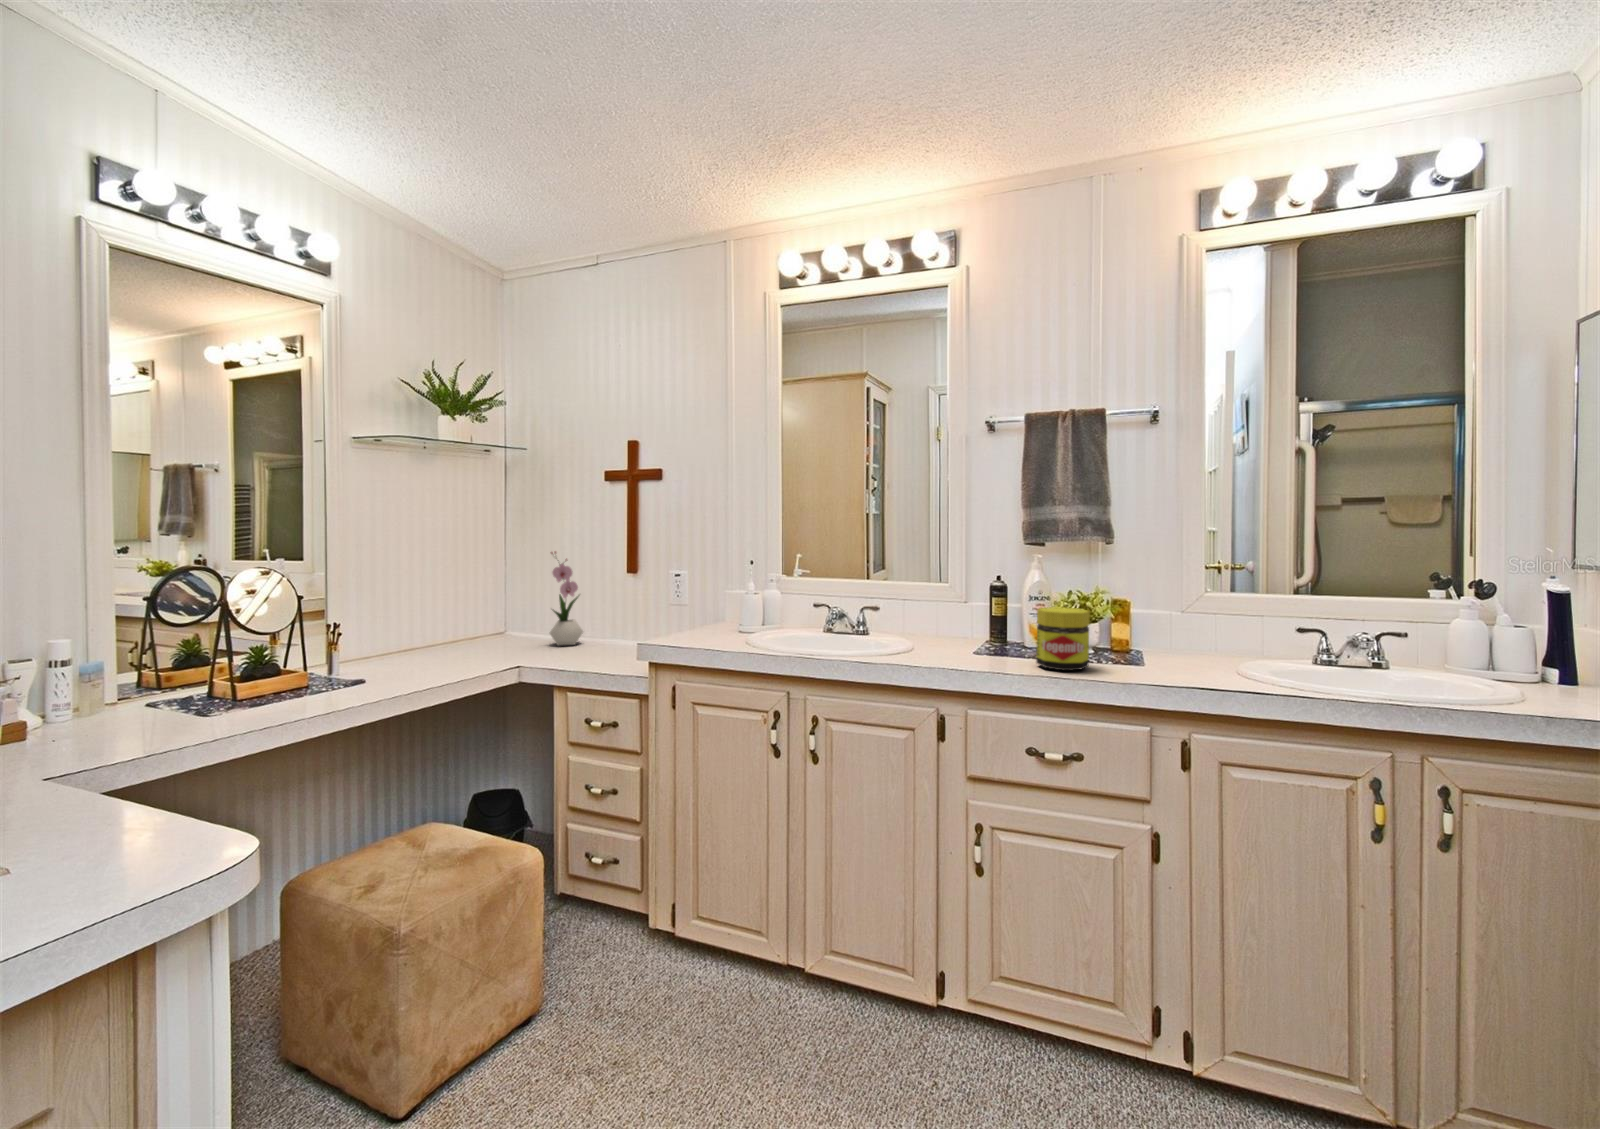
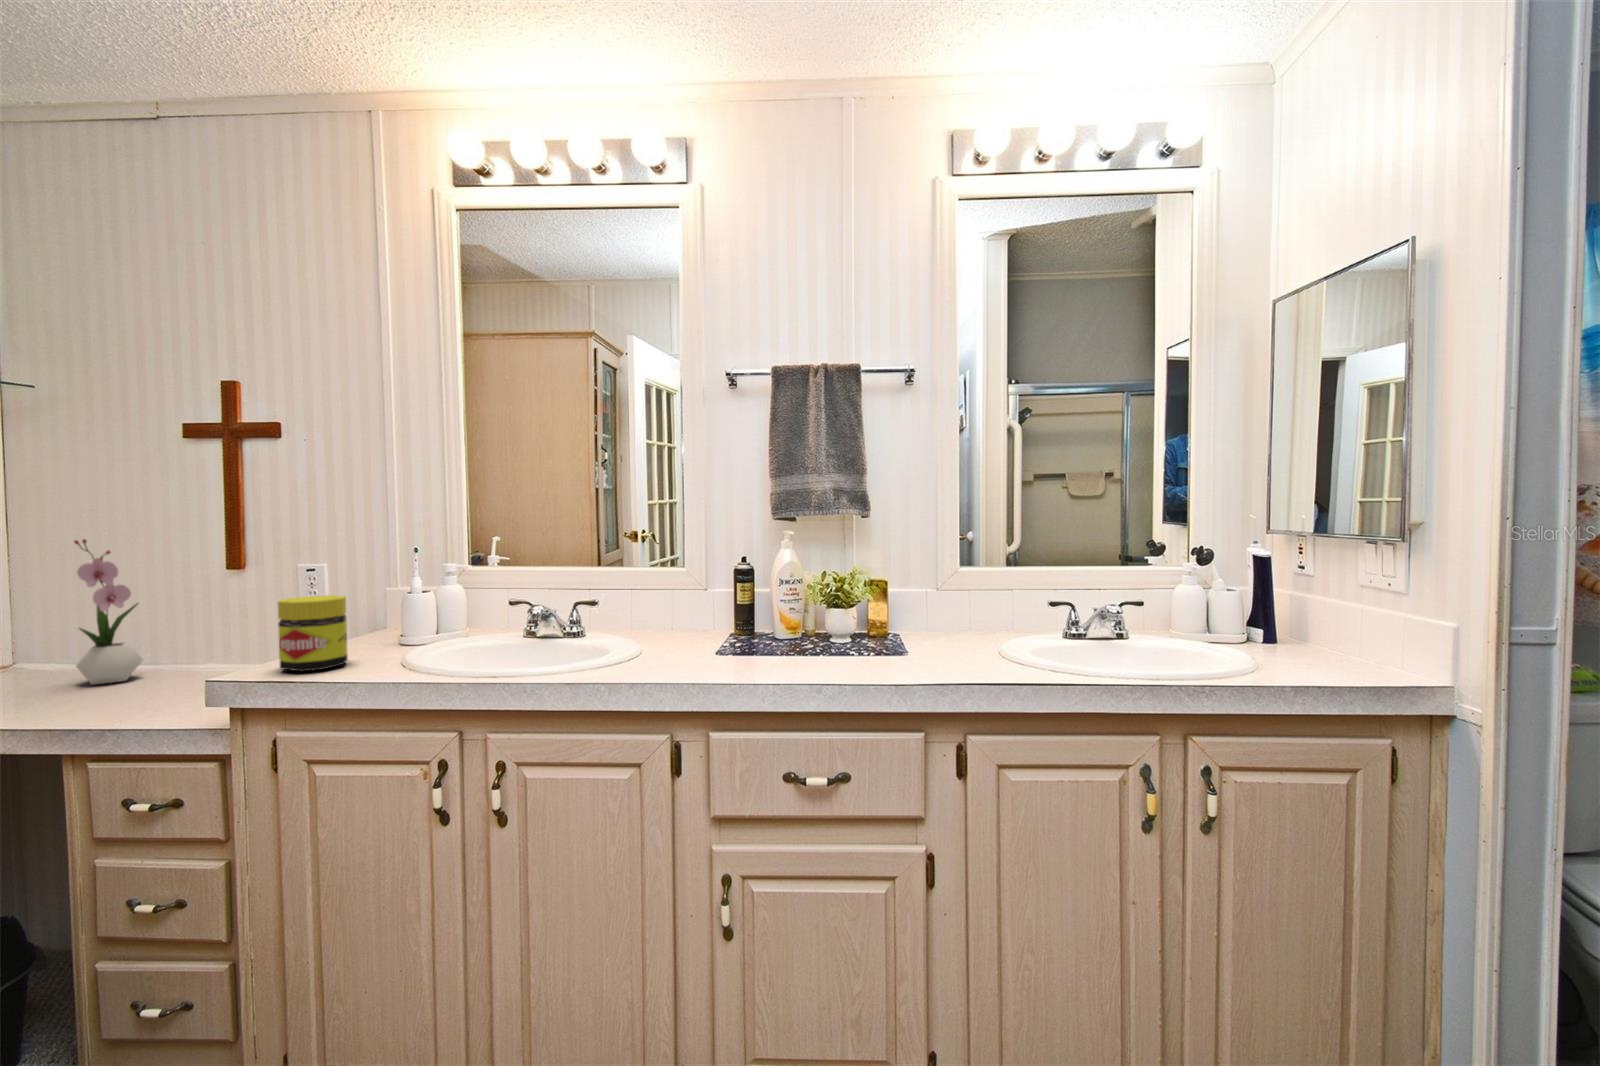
jar: present [1036,607,1090,670] -> present [278,595,348,671]

